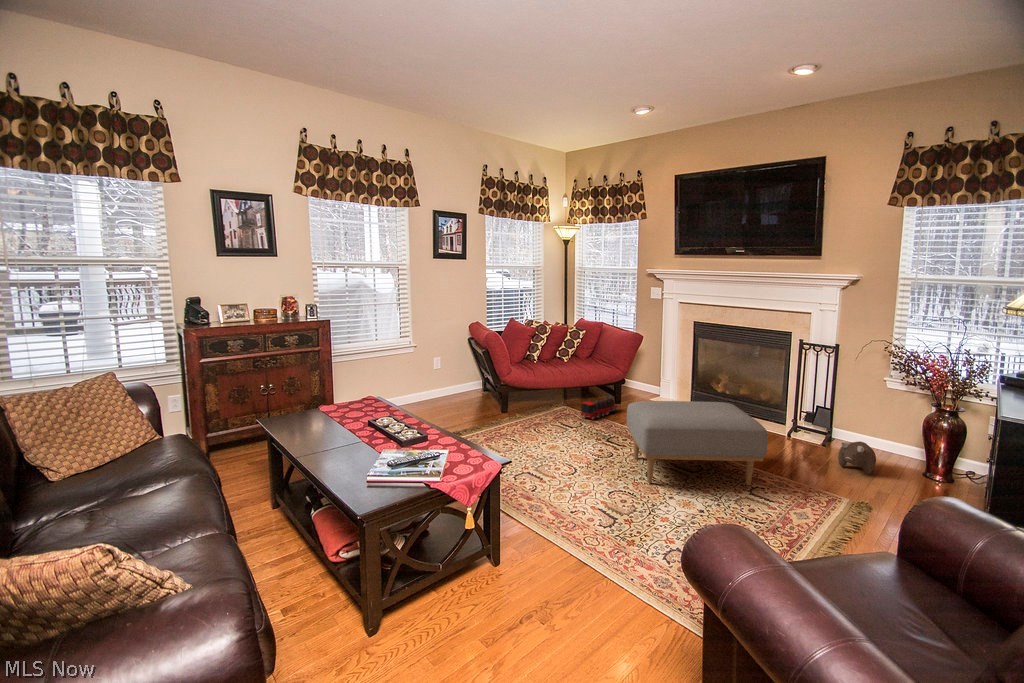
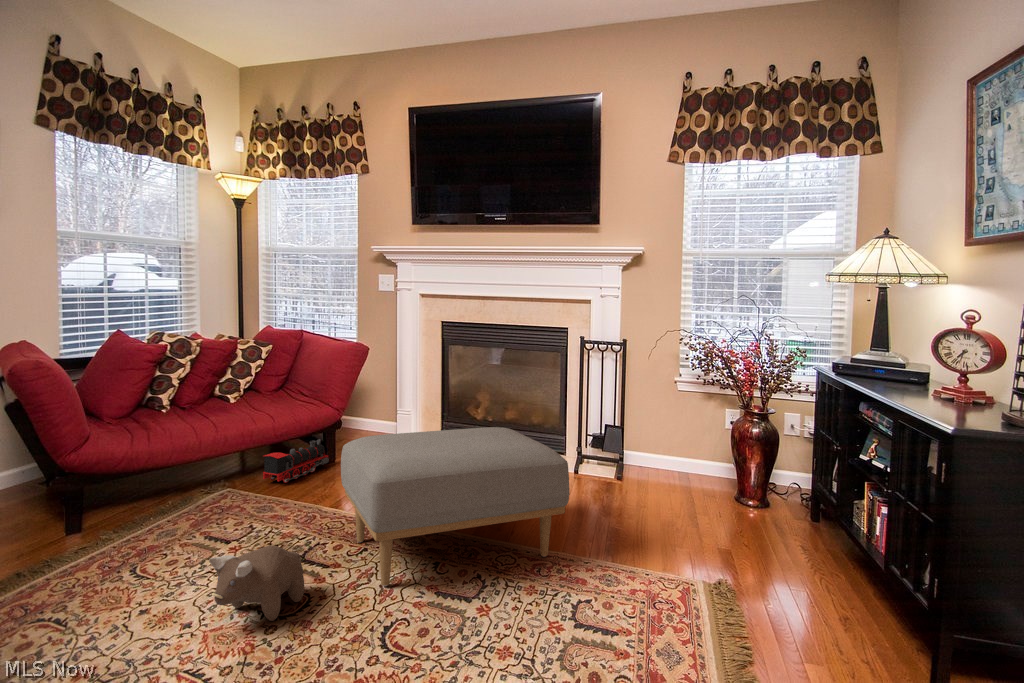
plush toy: present [838,441,876,474] -> present [209,546,304,621]

